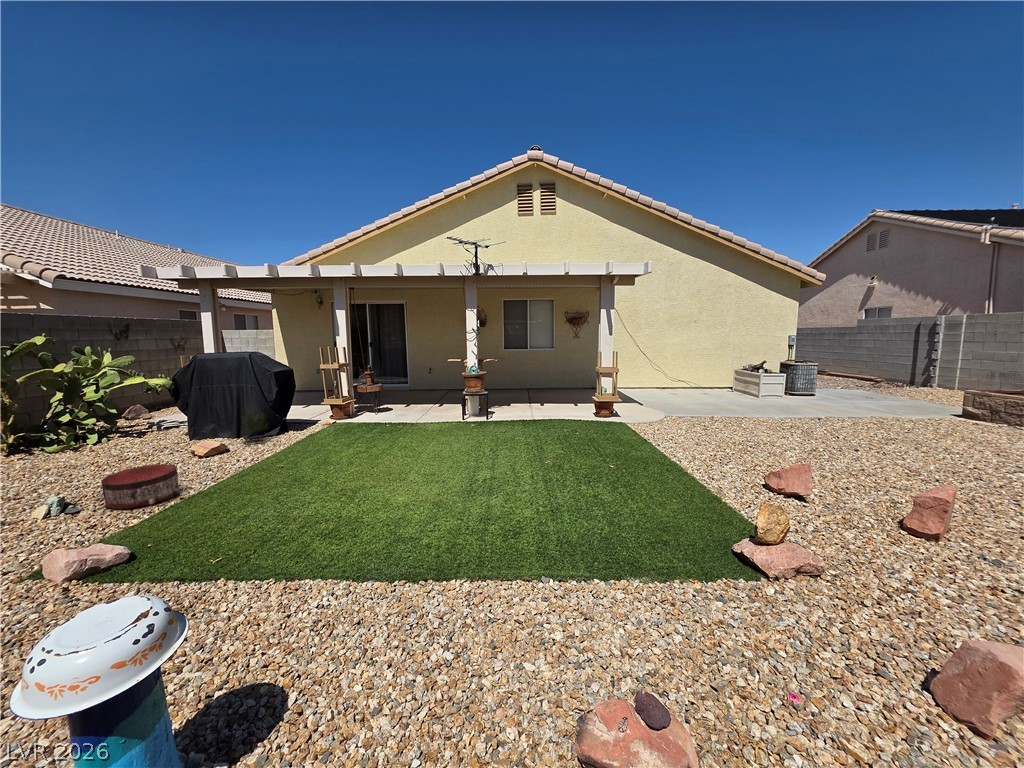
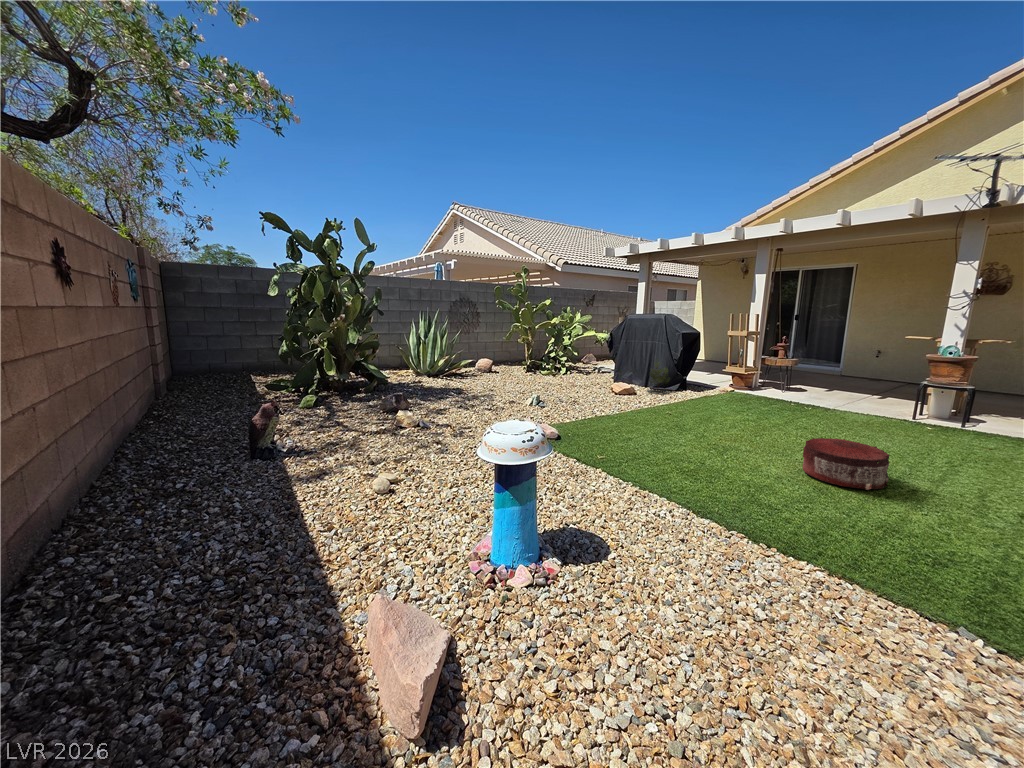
pouf: present [101,464,179,509] -> present [803,438,890,490]

